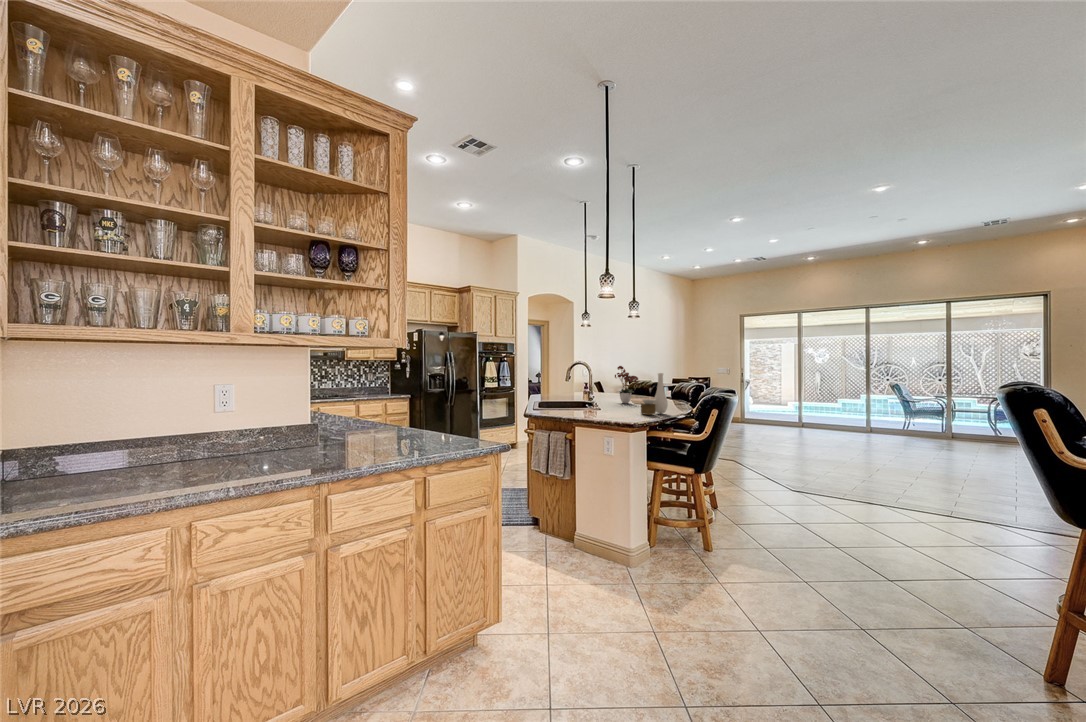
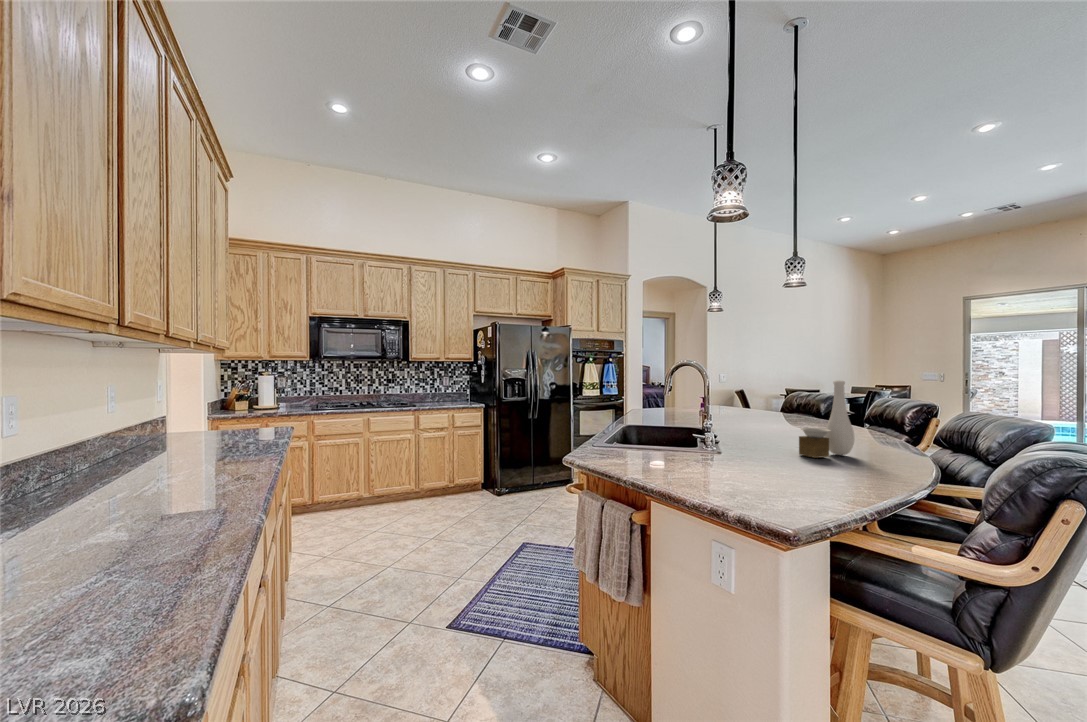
flower arrangement: present [615,366,638,403] -> none [752,365,800,429]

